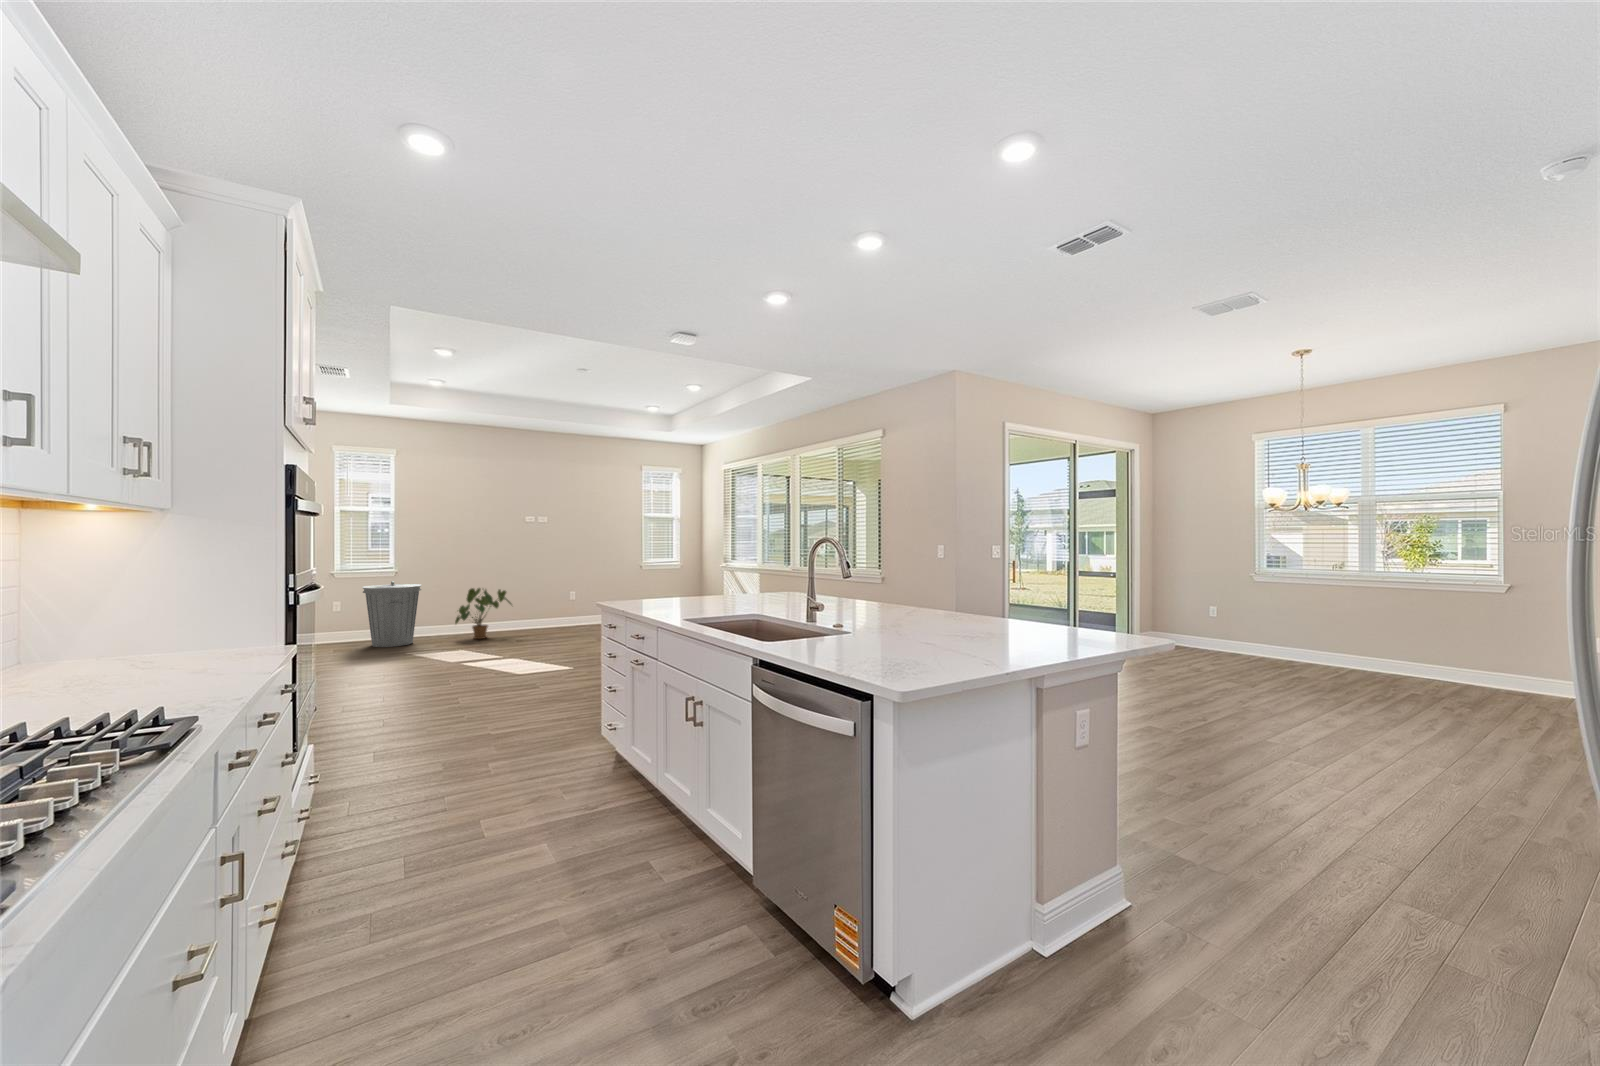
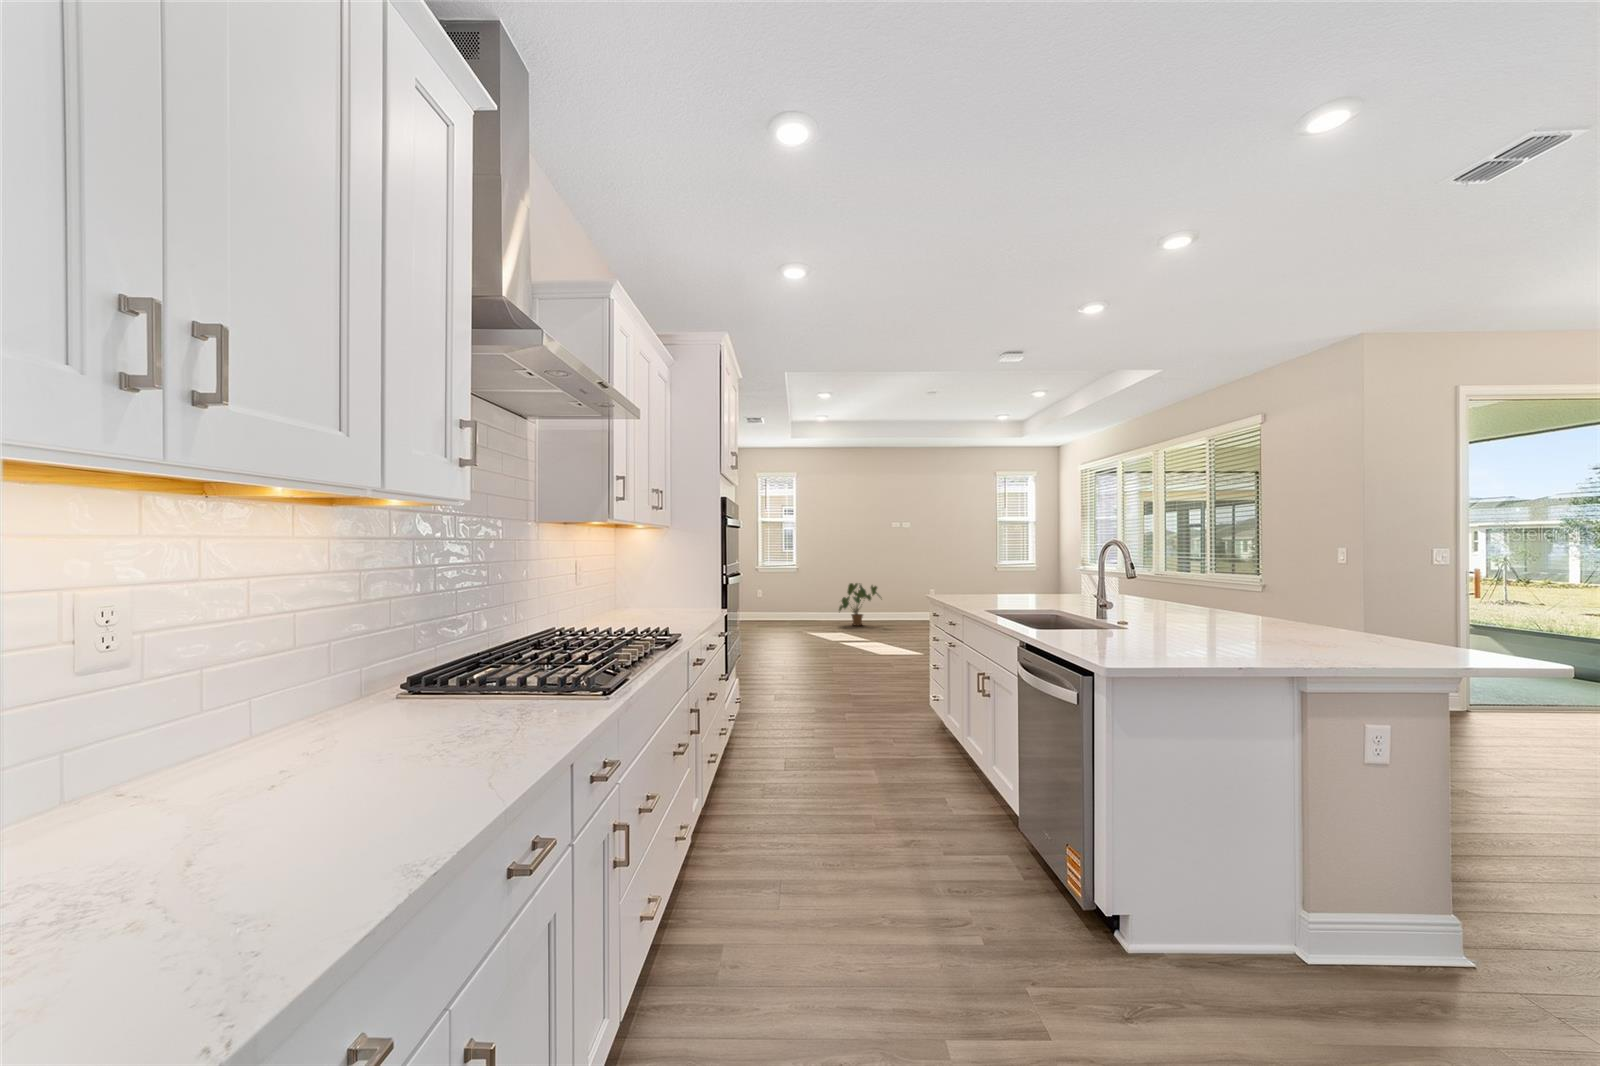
trash can: present [362,581,422,647] -> none [776,575,815,626]

